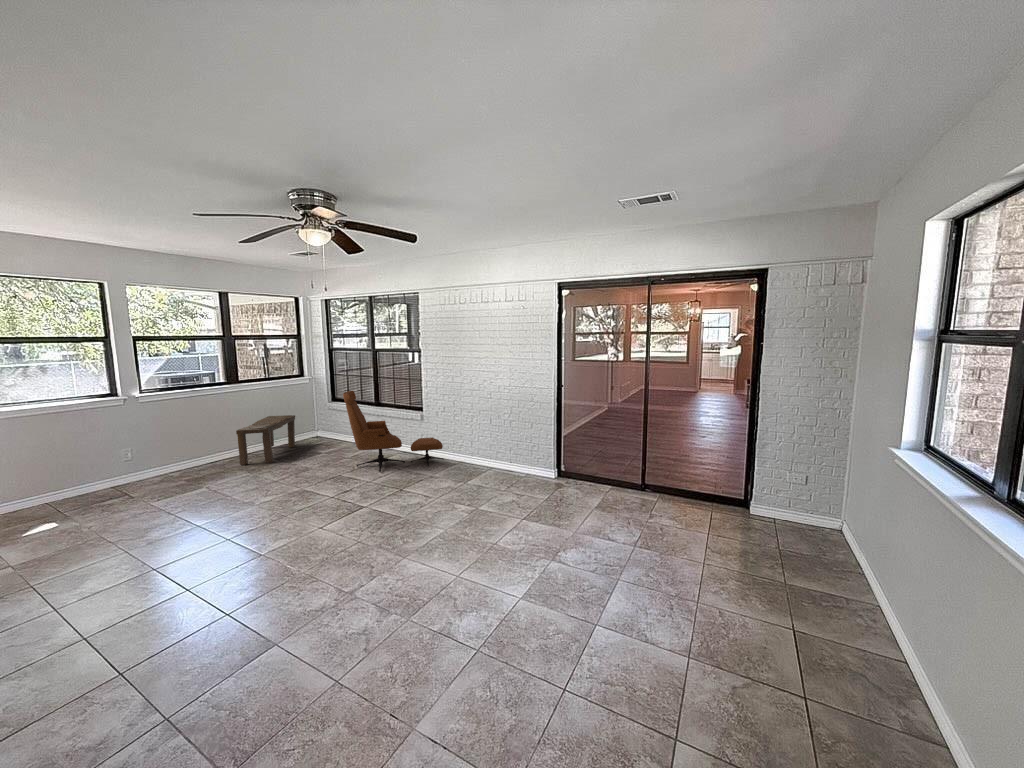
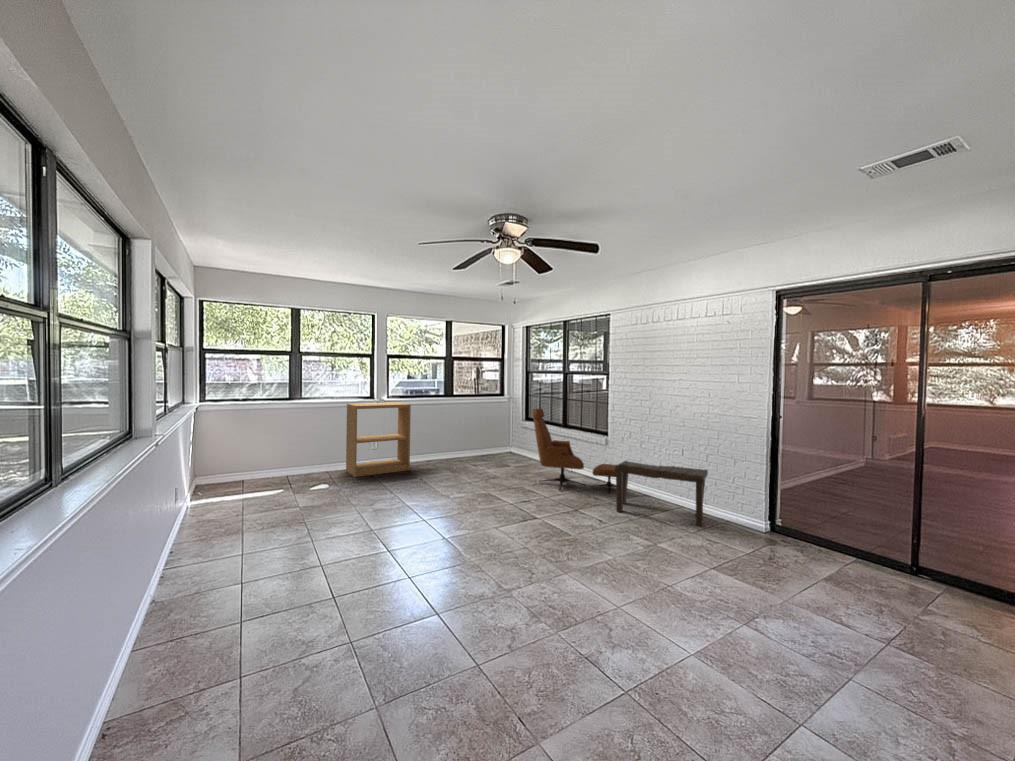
bookshelf: none [70,397,187,502] -> present [346,402,411,477]
bench: present [236,415,295,465] -> present [615,461,708,526]

